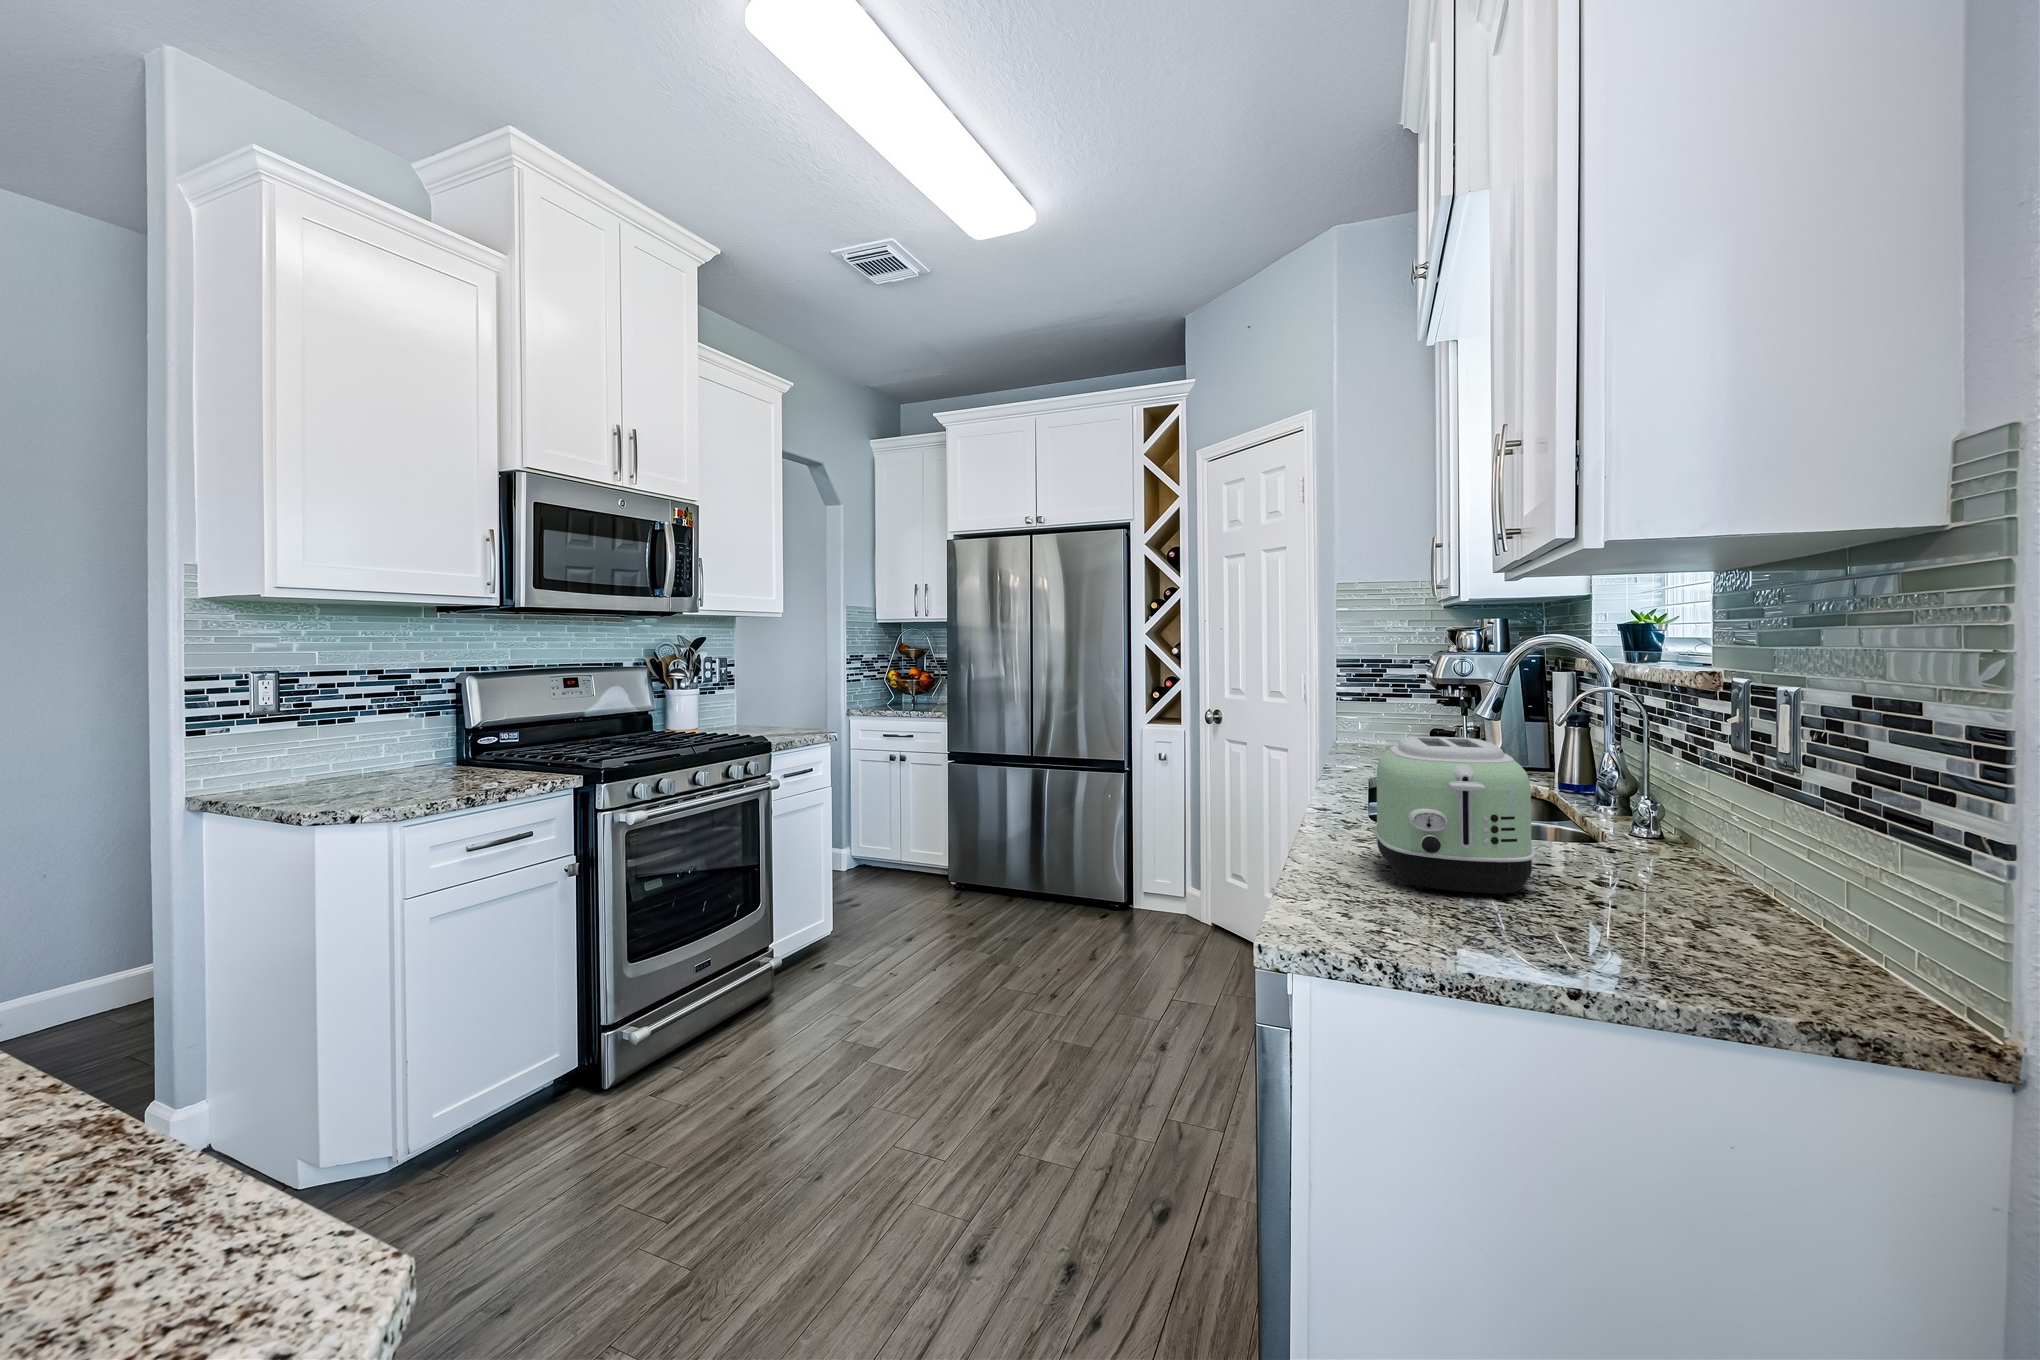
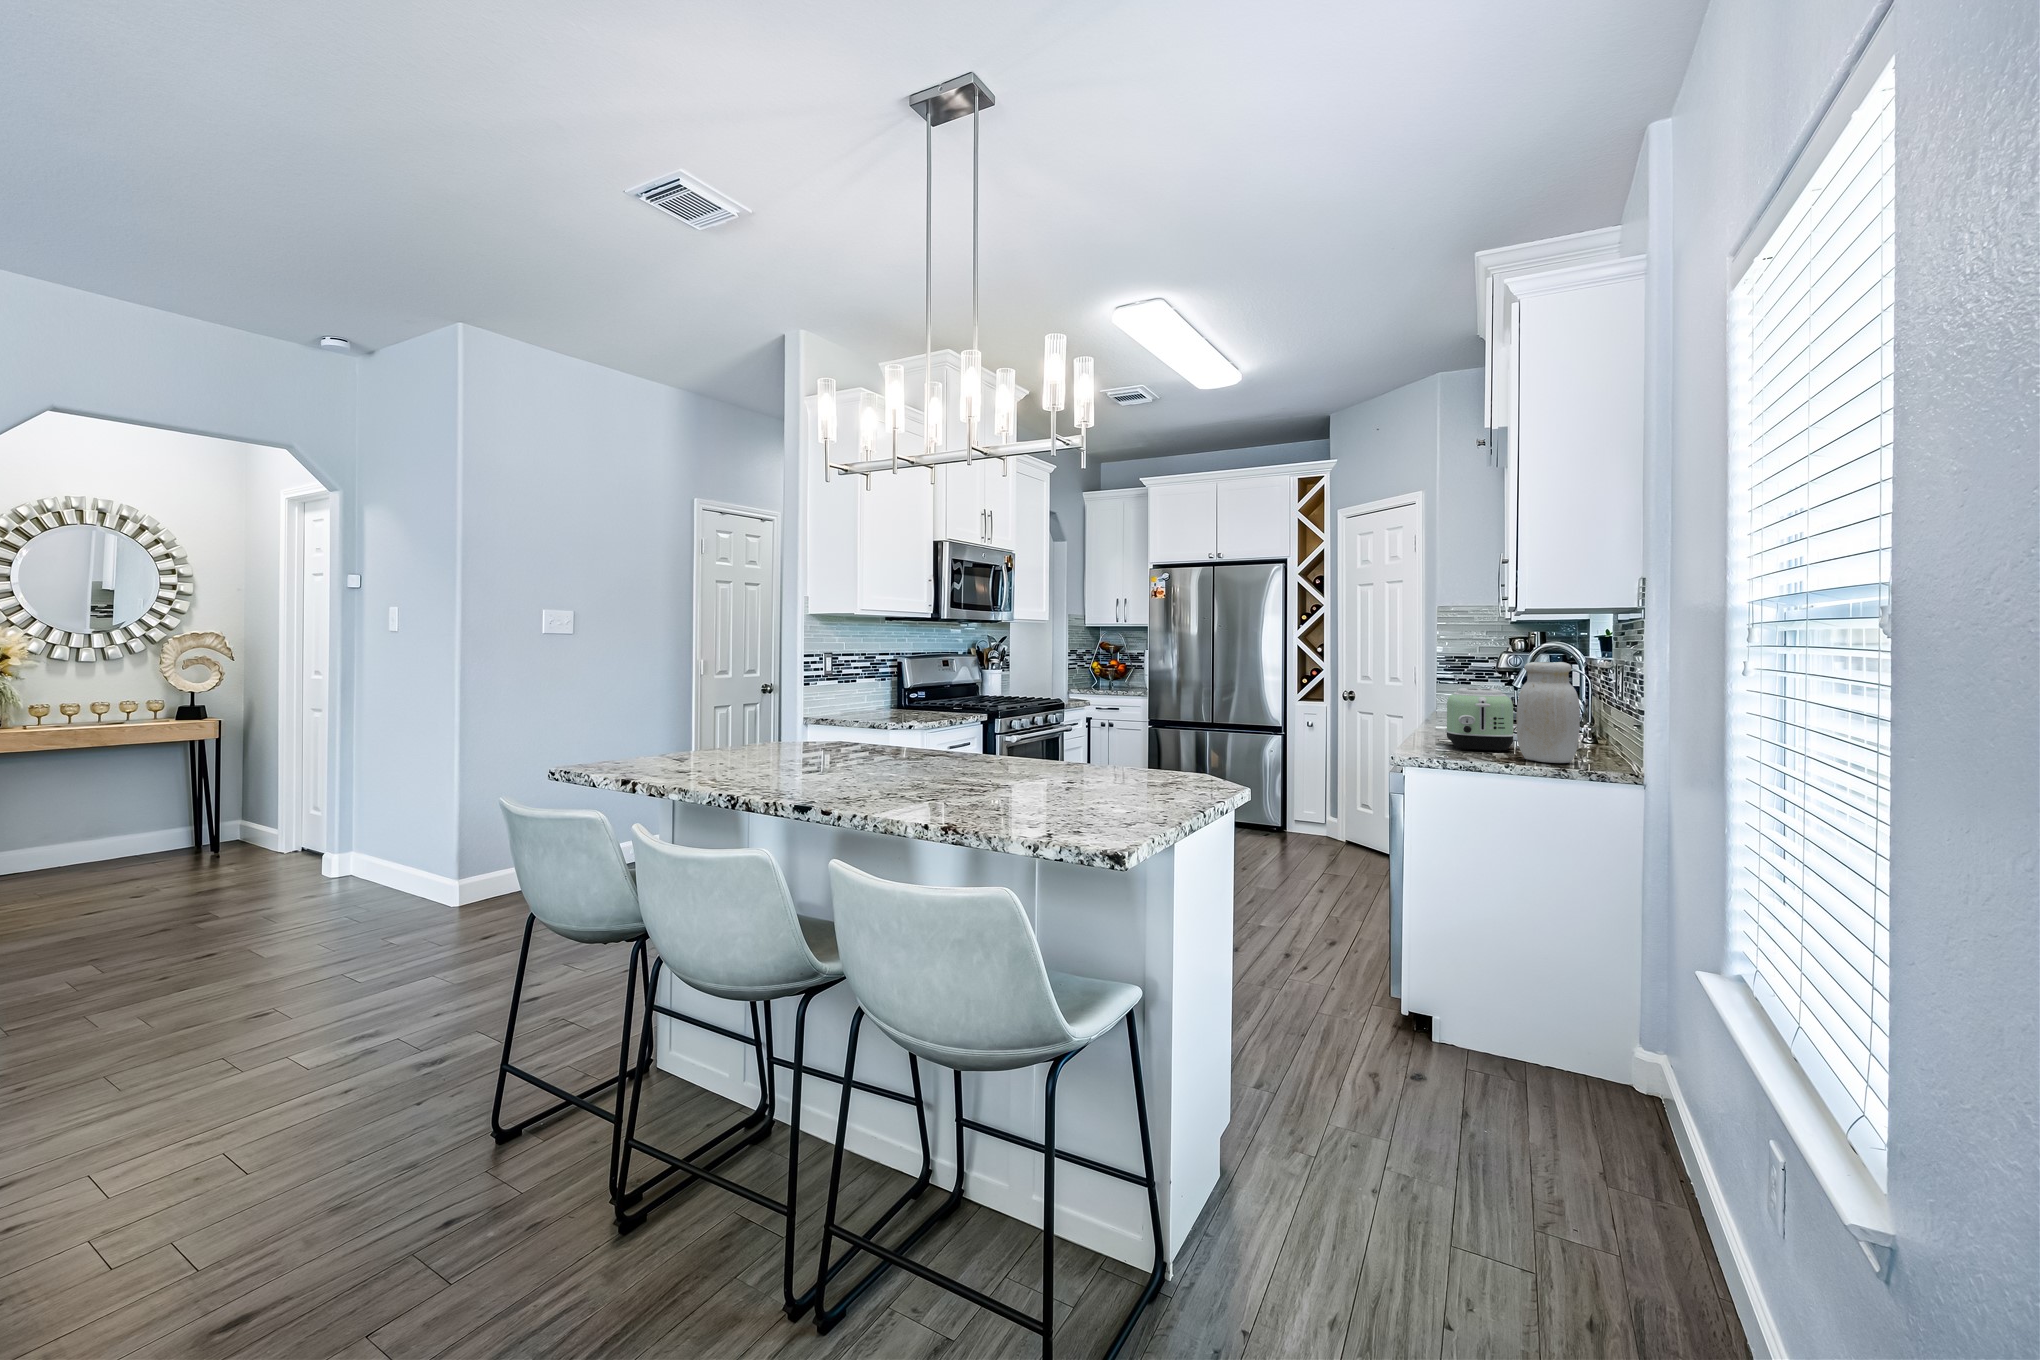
jar: none [1570,685,1754,973] -> present [1516,662,1580,763]

